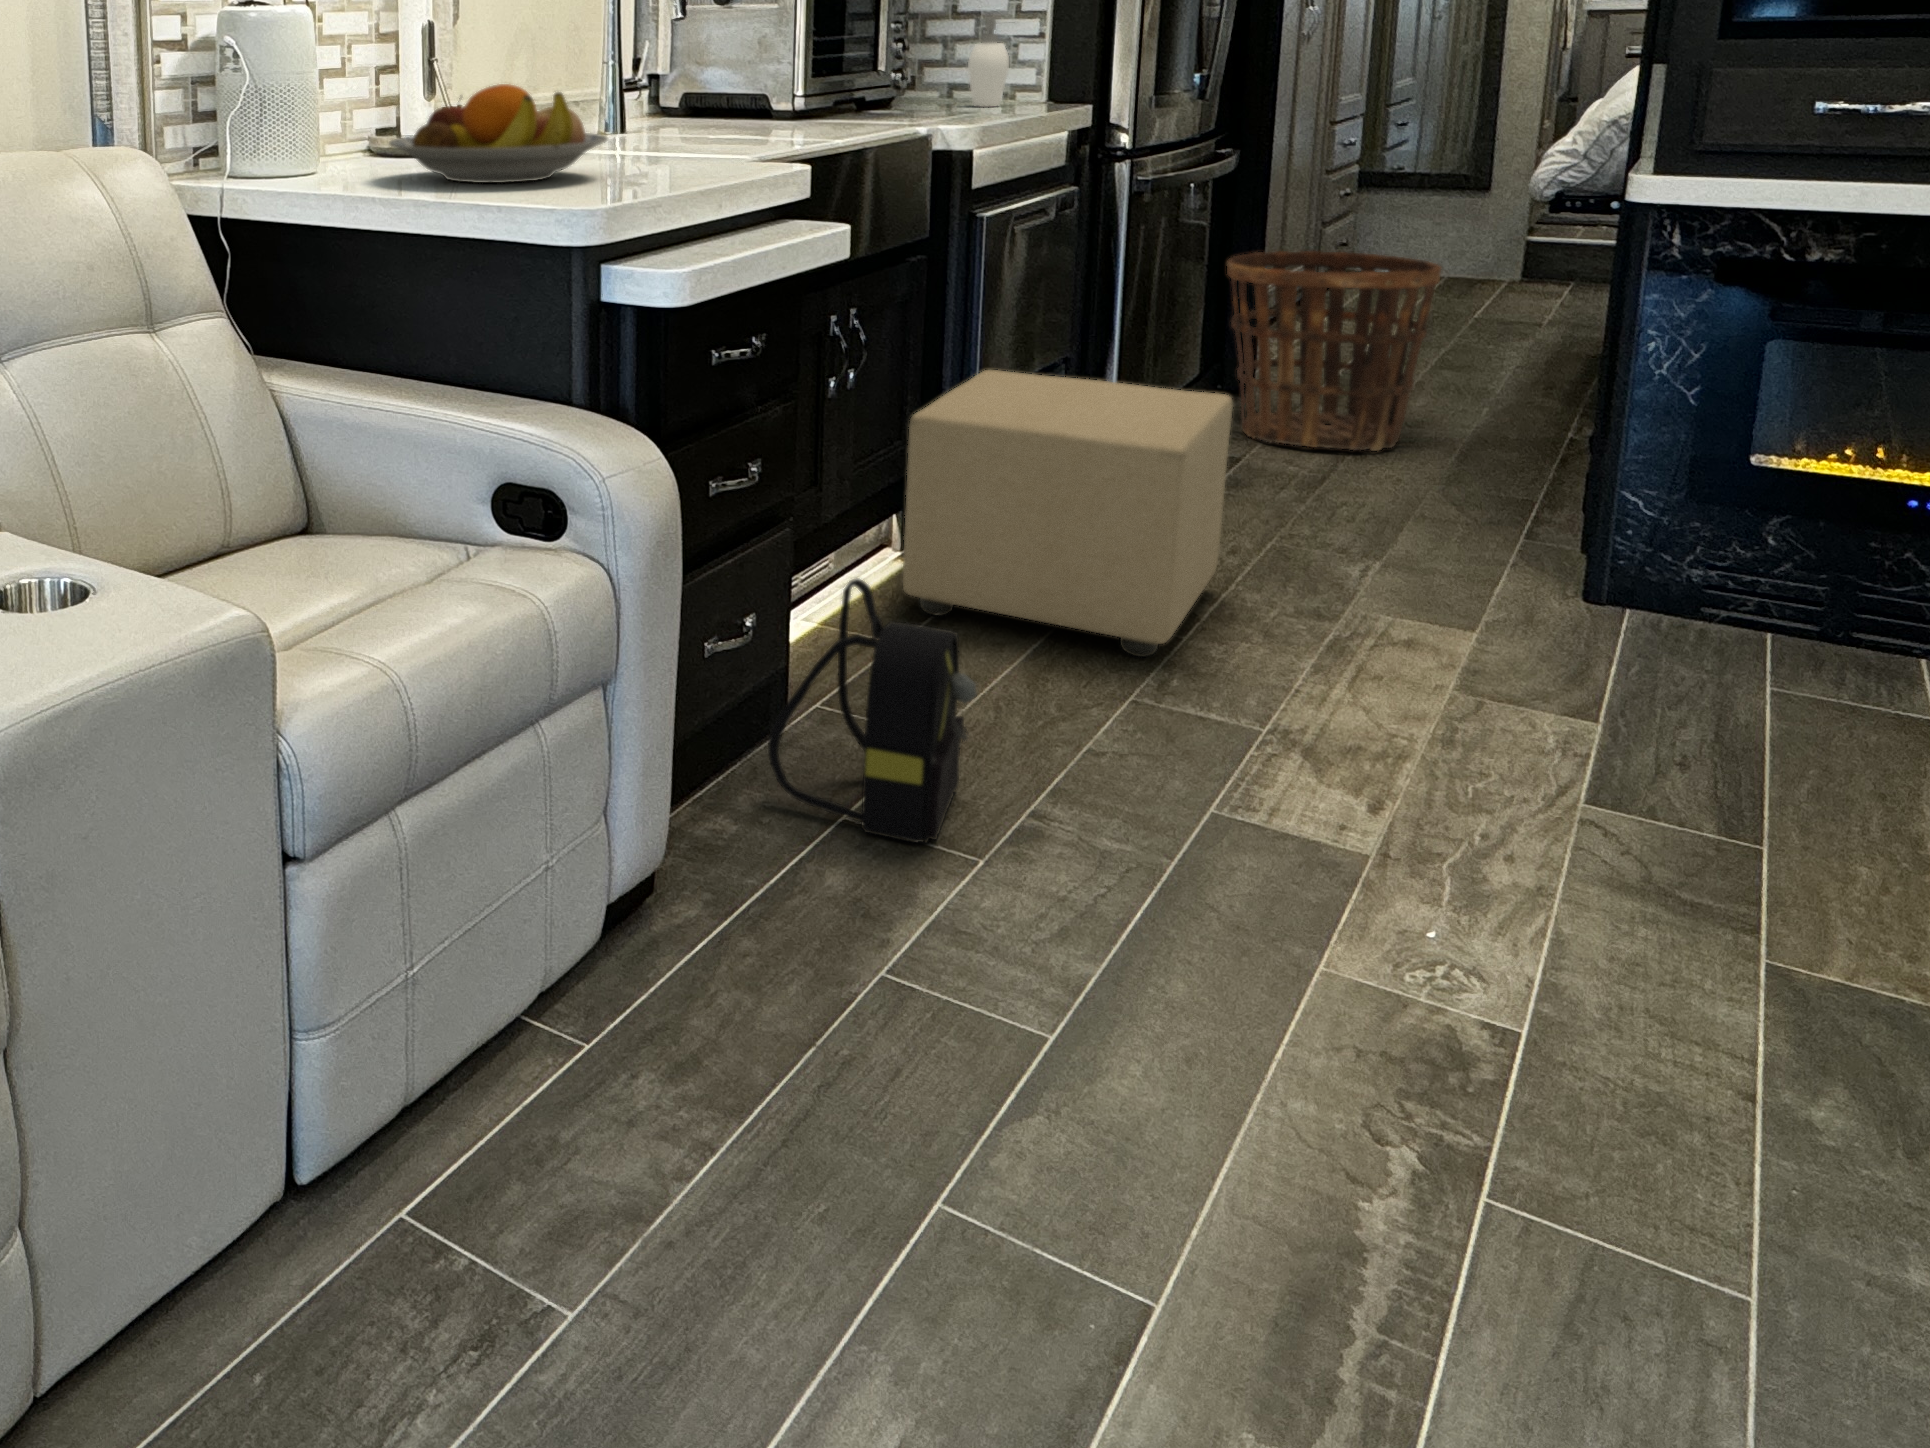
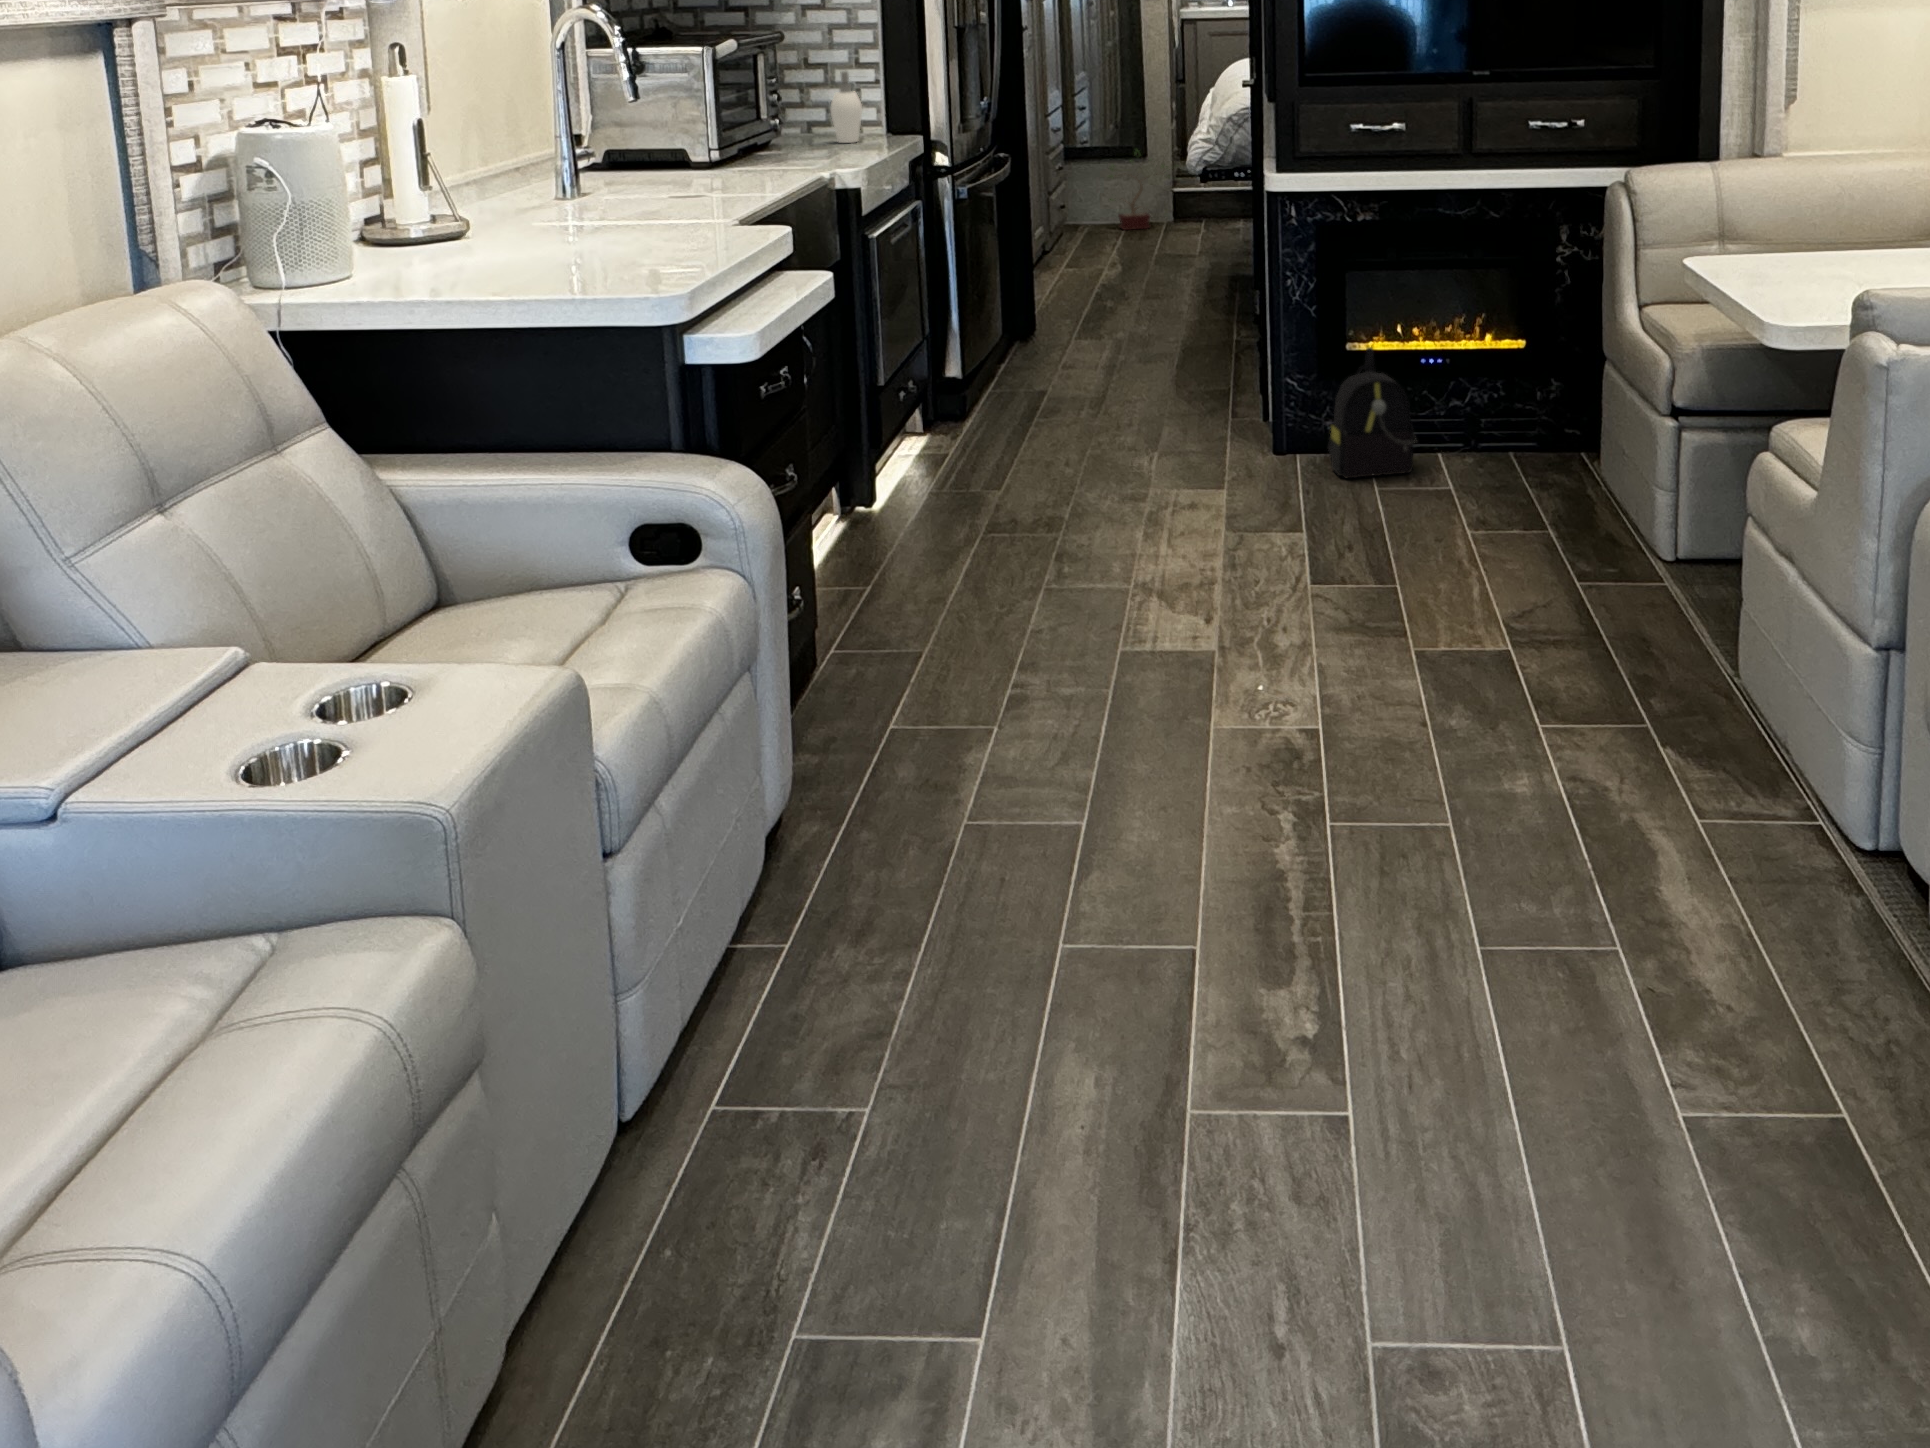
fruit bowl: present [389,84,608,183] -> none [446,190,648,276]
potted plant: none [1414,175,1540,285] -> present [1110,151,1167,230]
basket: present [1227,250,1442,451] -> none [1019,226,1154,376]
ottoman: present [903,370,1232,657] -> none [858,353,1070,560]
backpack: present [768,579,977,843] -> present [1328,347,1417,478]

